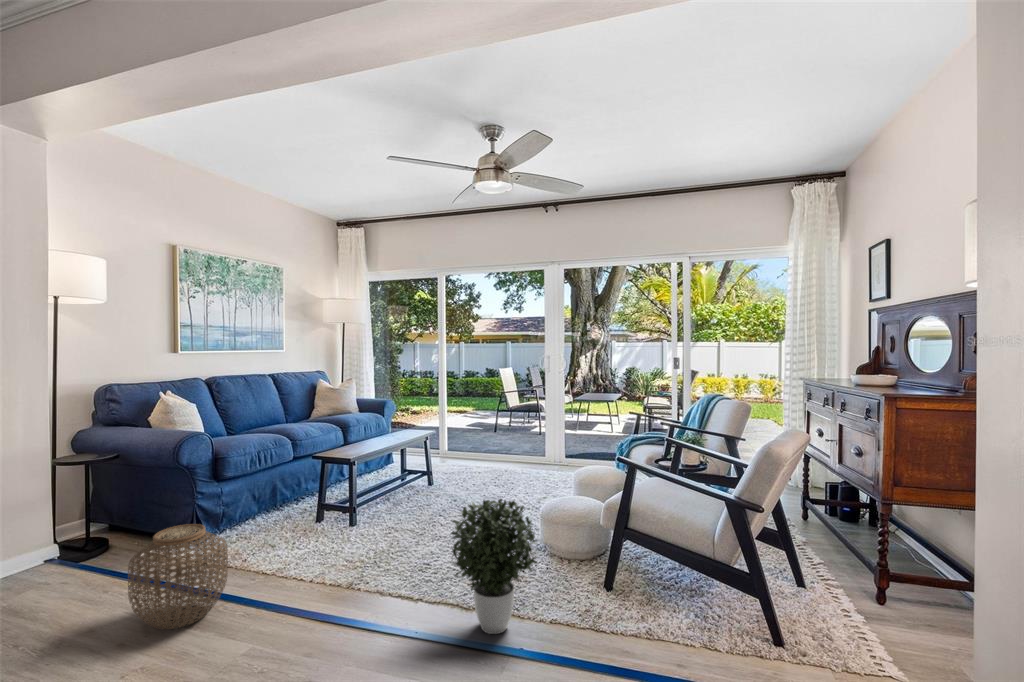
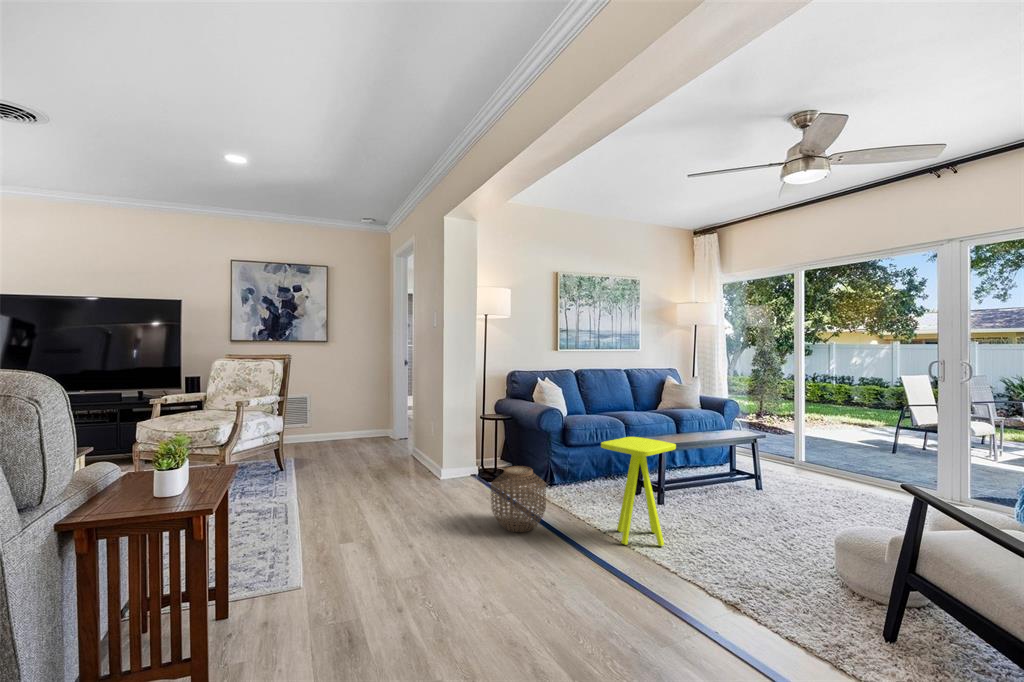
side table: none [310,453,396,587] -> present [601,437,676,546]
potted plant: present [451,499,537,634] -> none [680,493,774,624]

